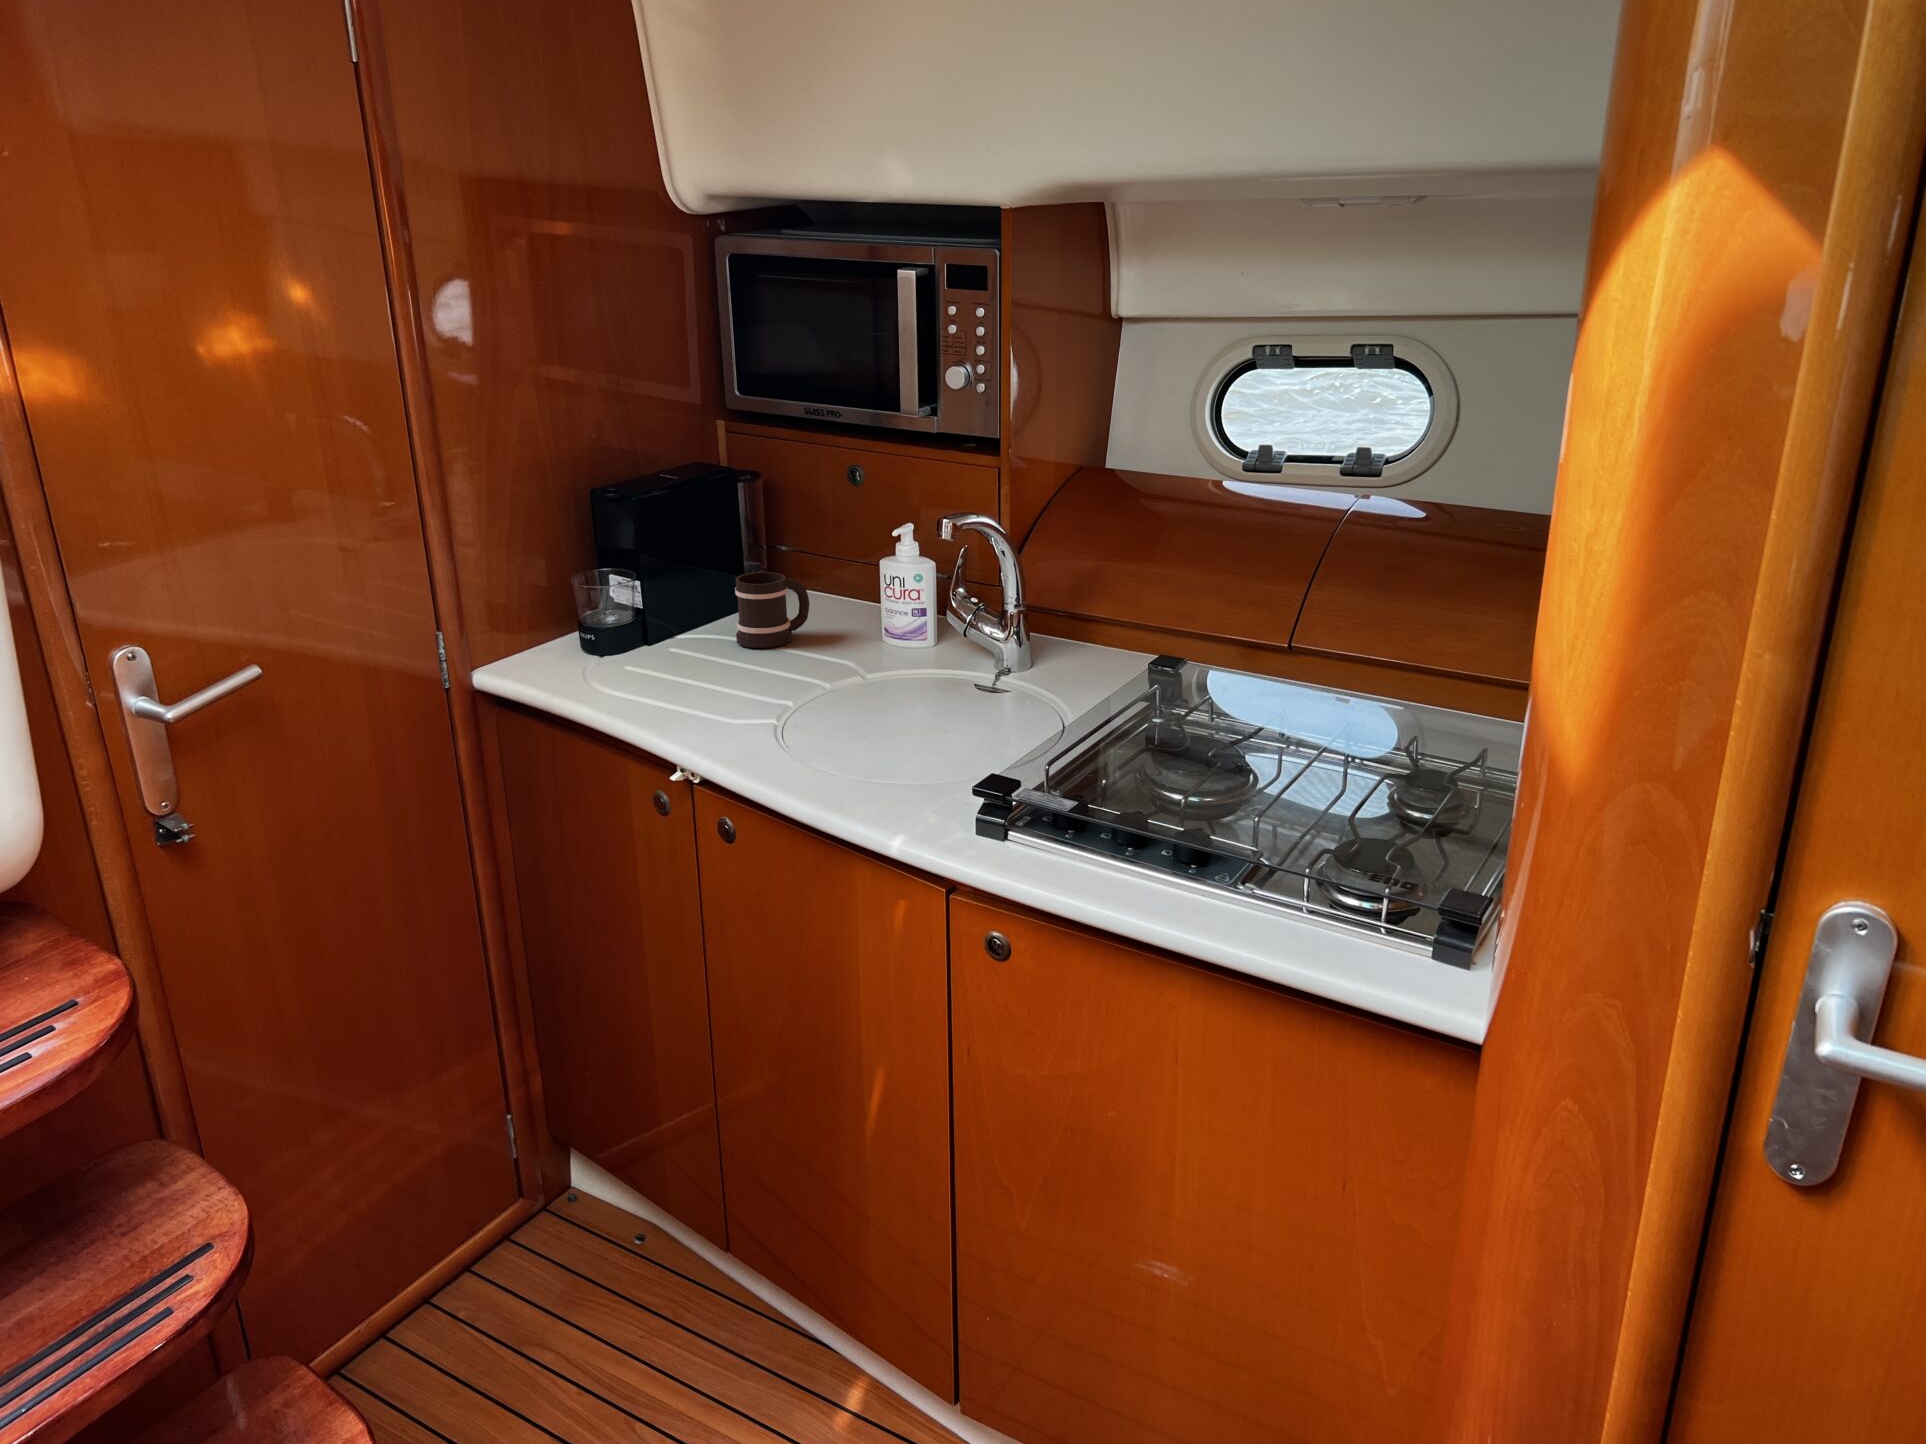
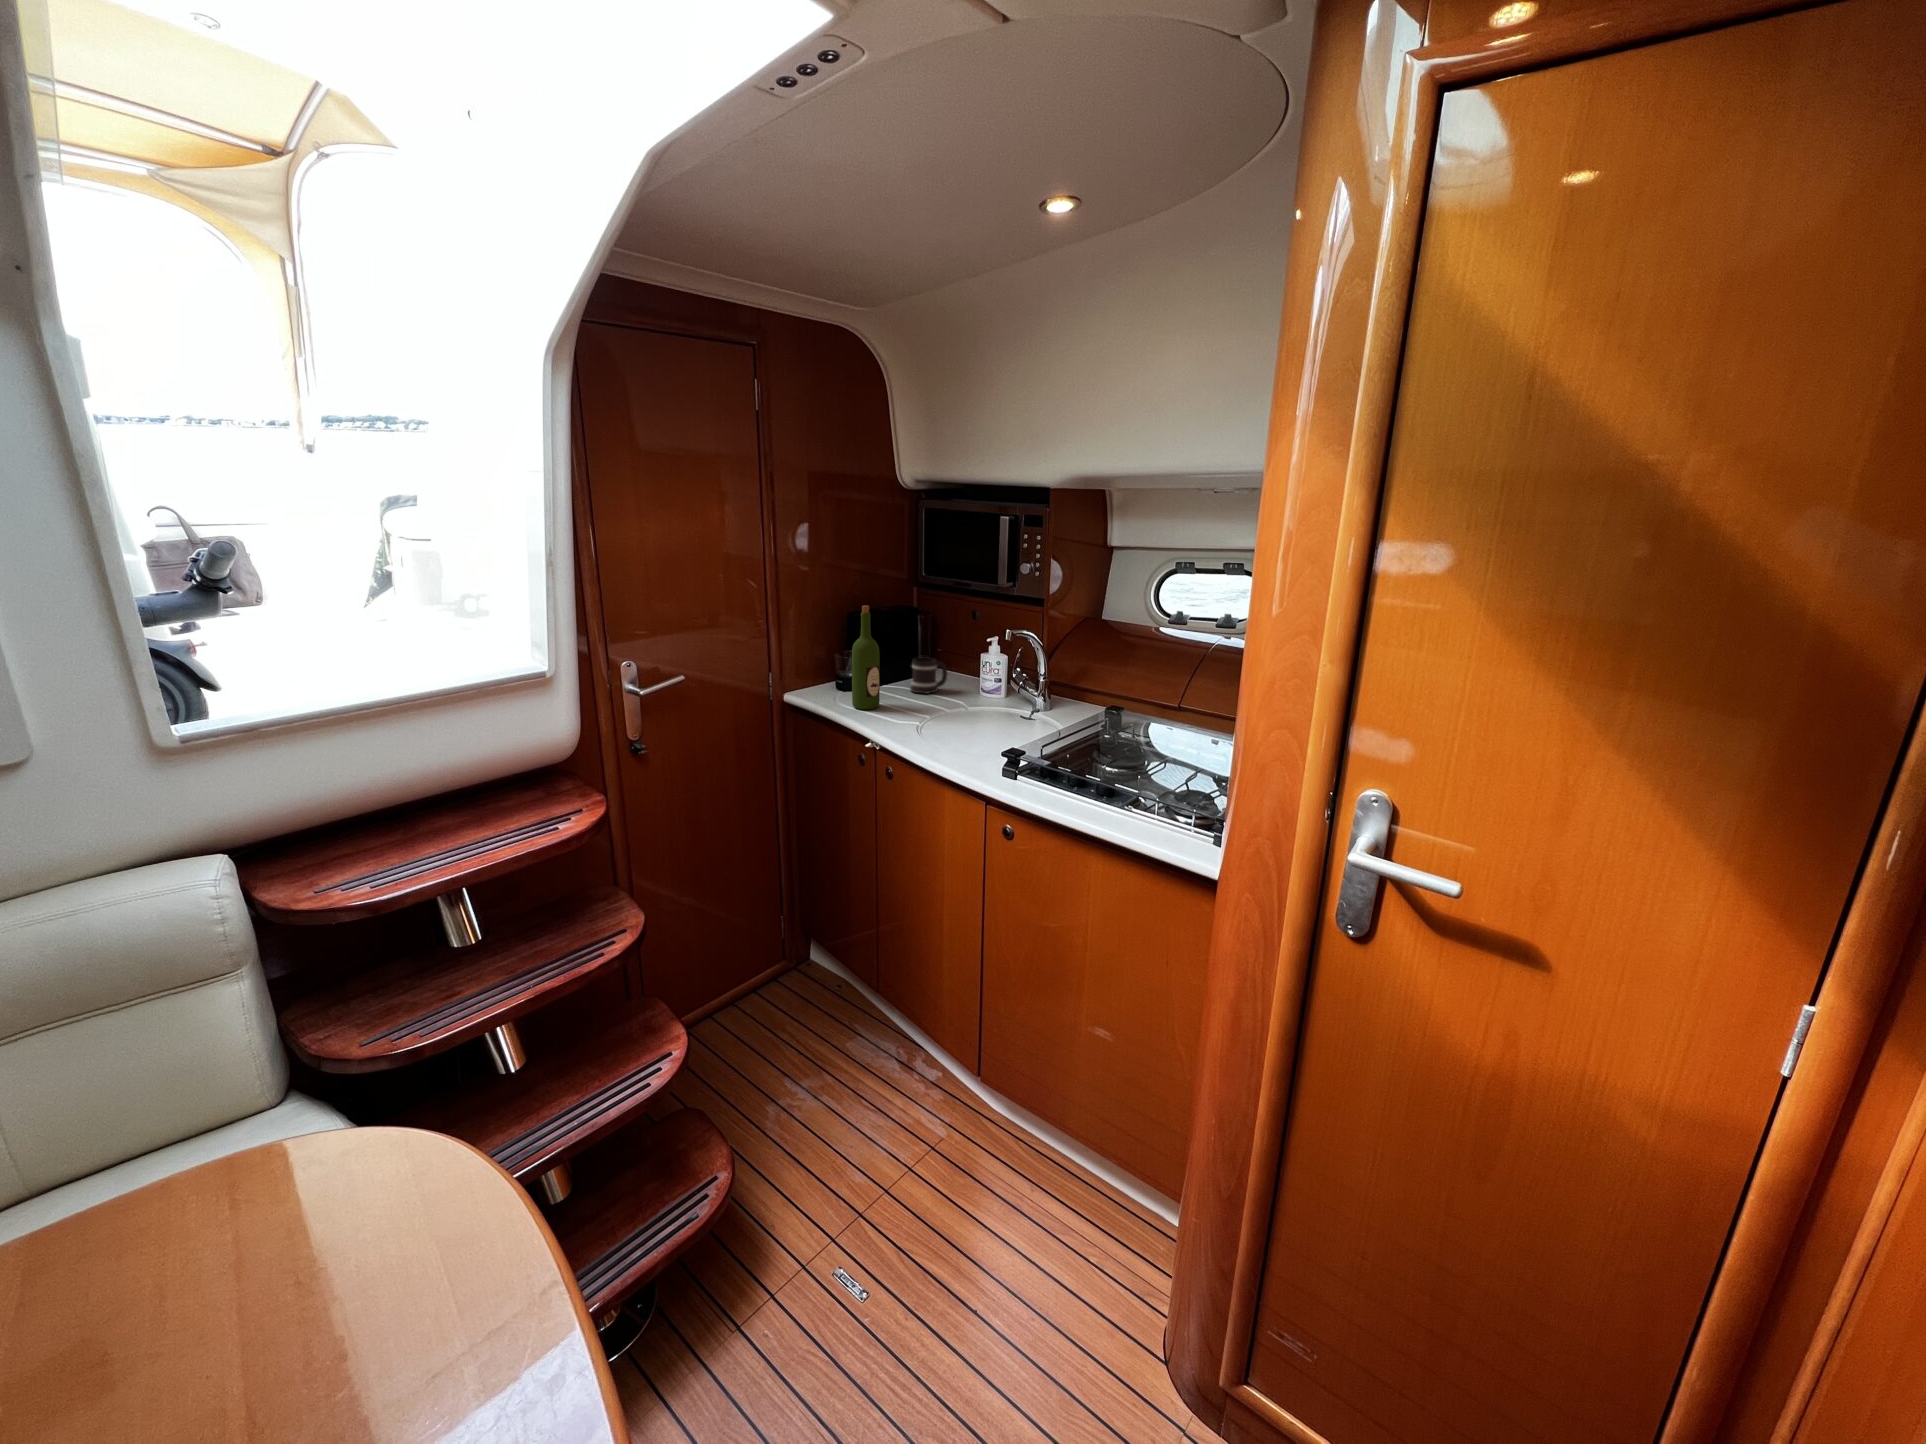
wine bottle: none [614,480,681,697] -> present [852,605,880,709]

